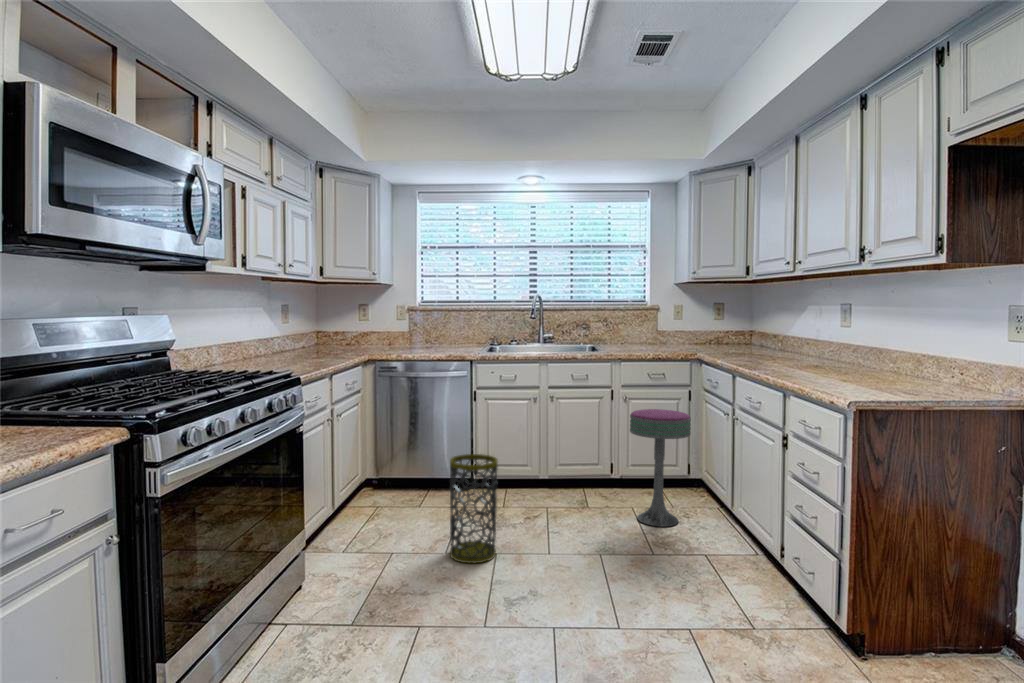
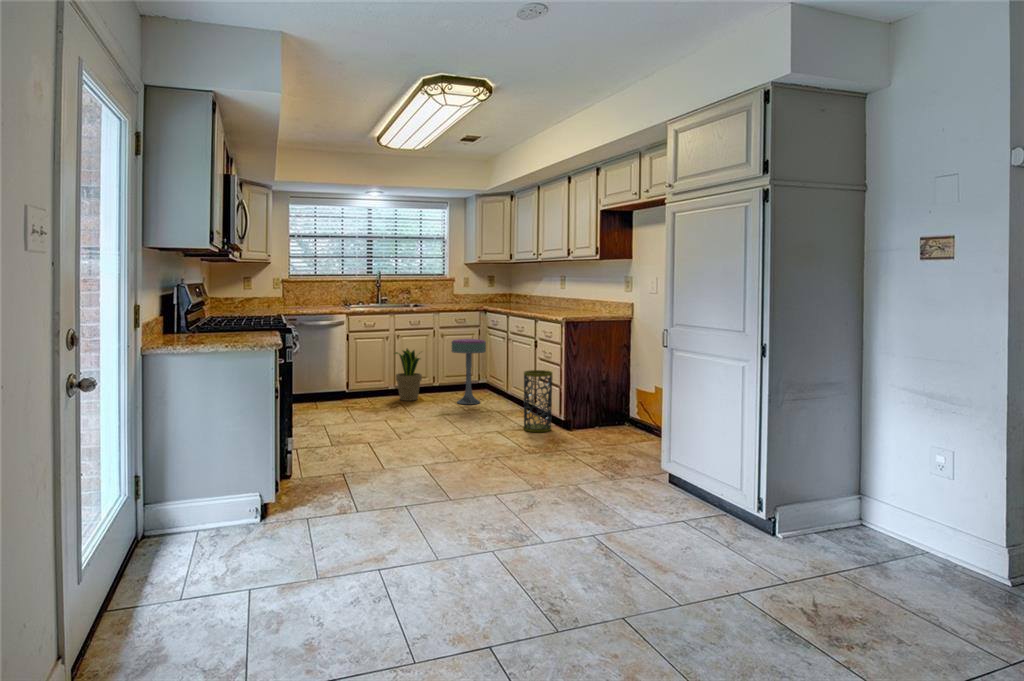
potted plant: none [540,417,590,502] -> present [395,349,422,401]
trash can: present [450,454,498,563] -> present [524,370,553,432]

